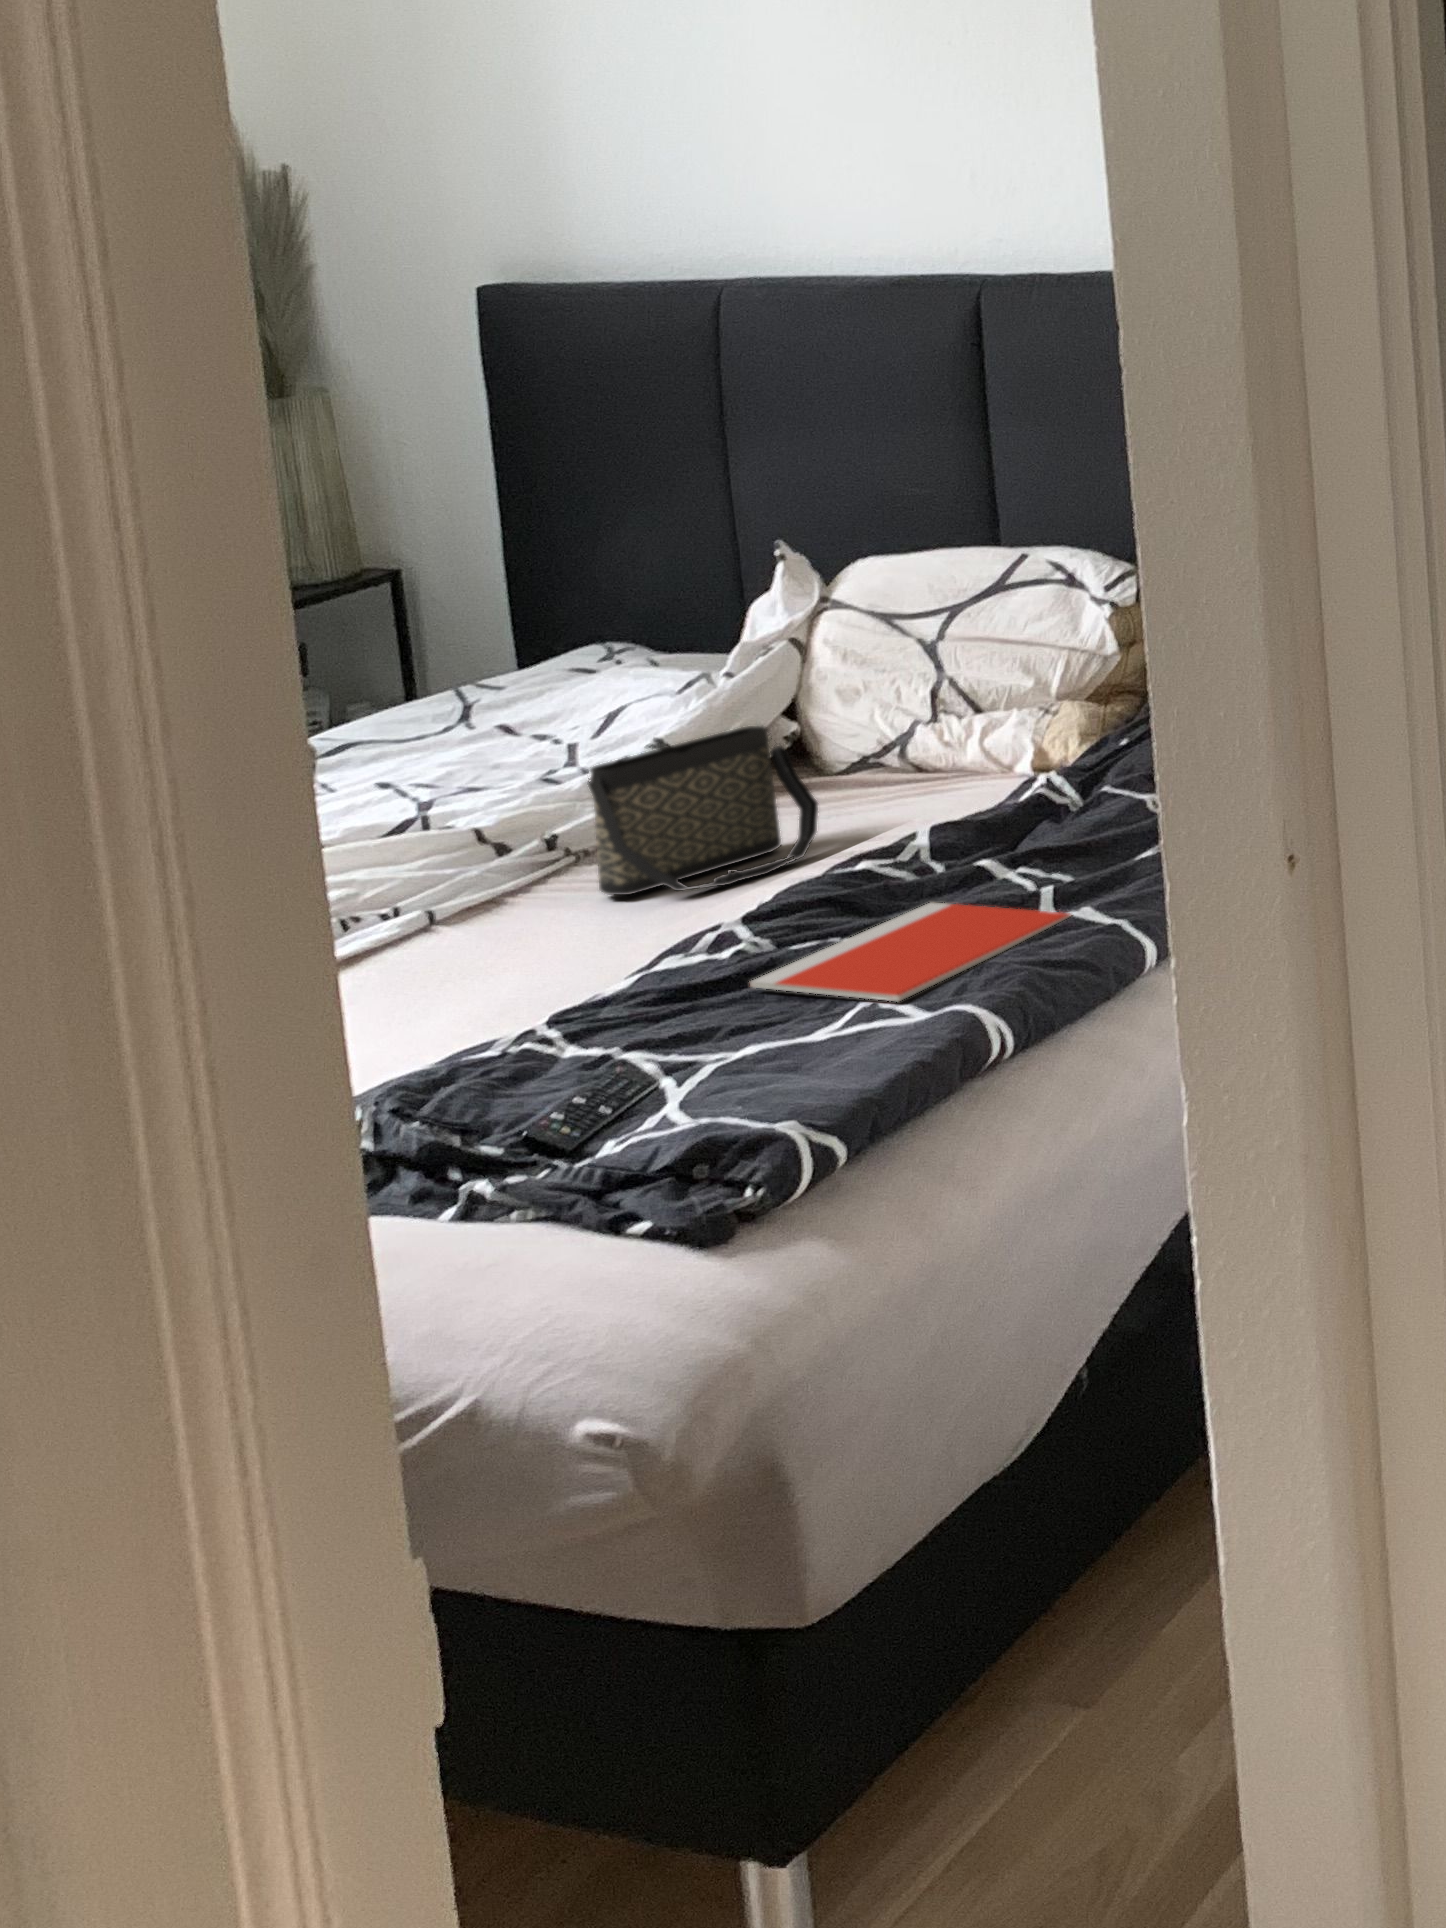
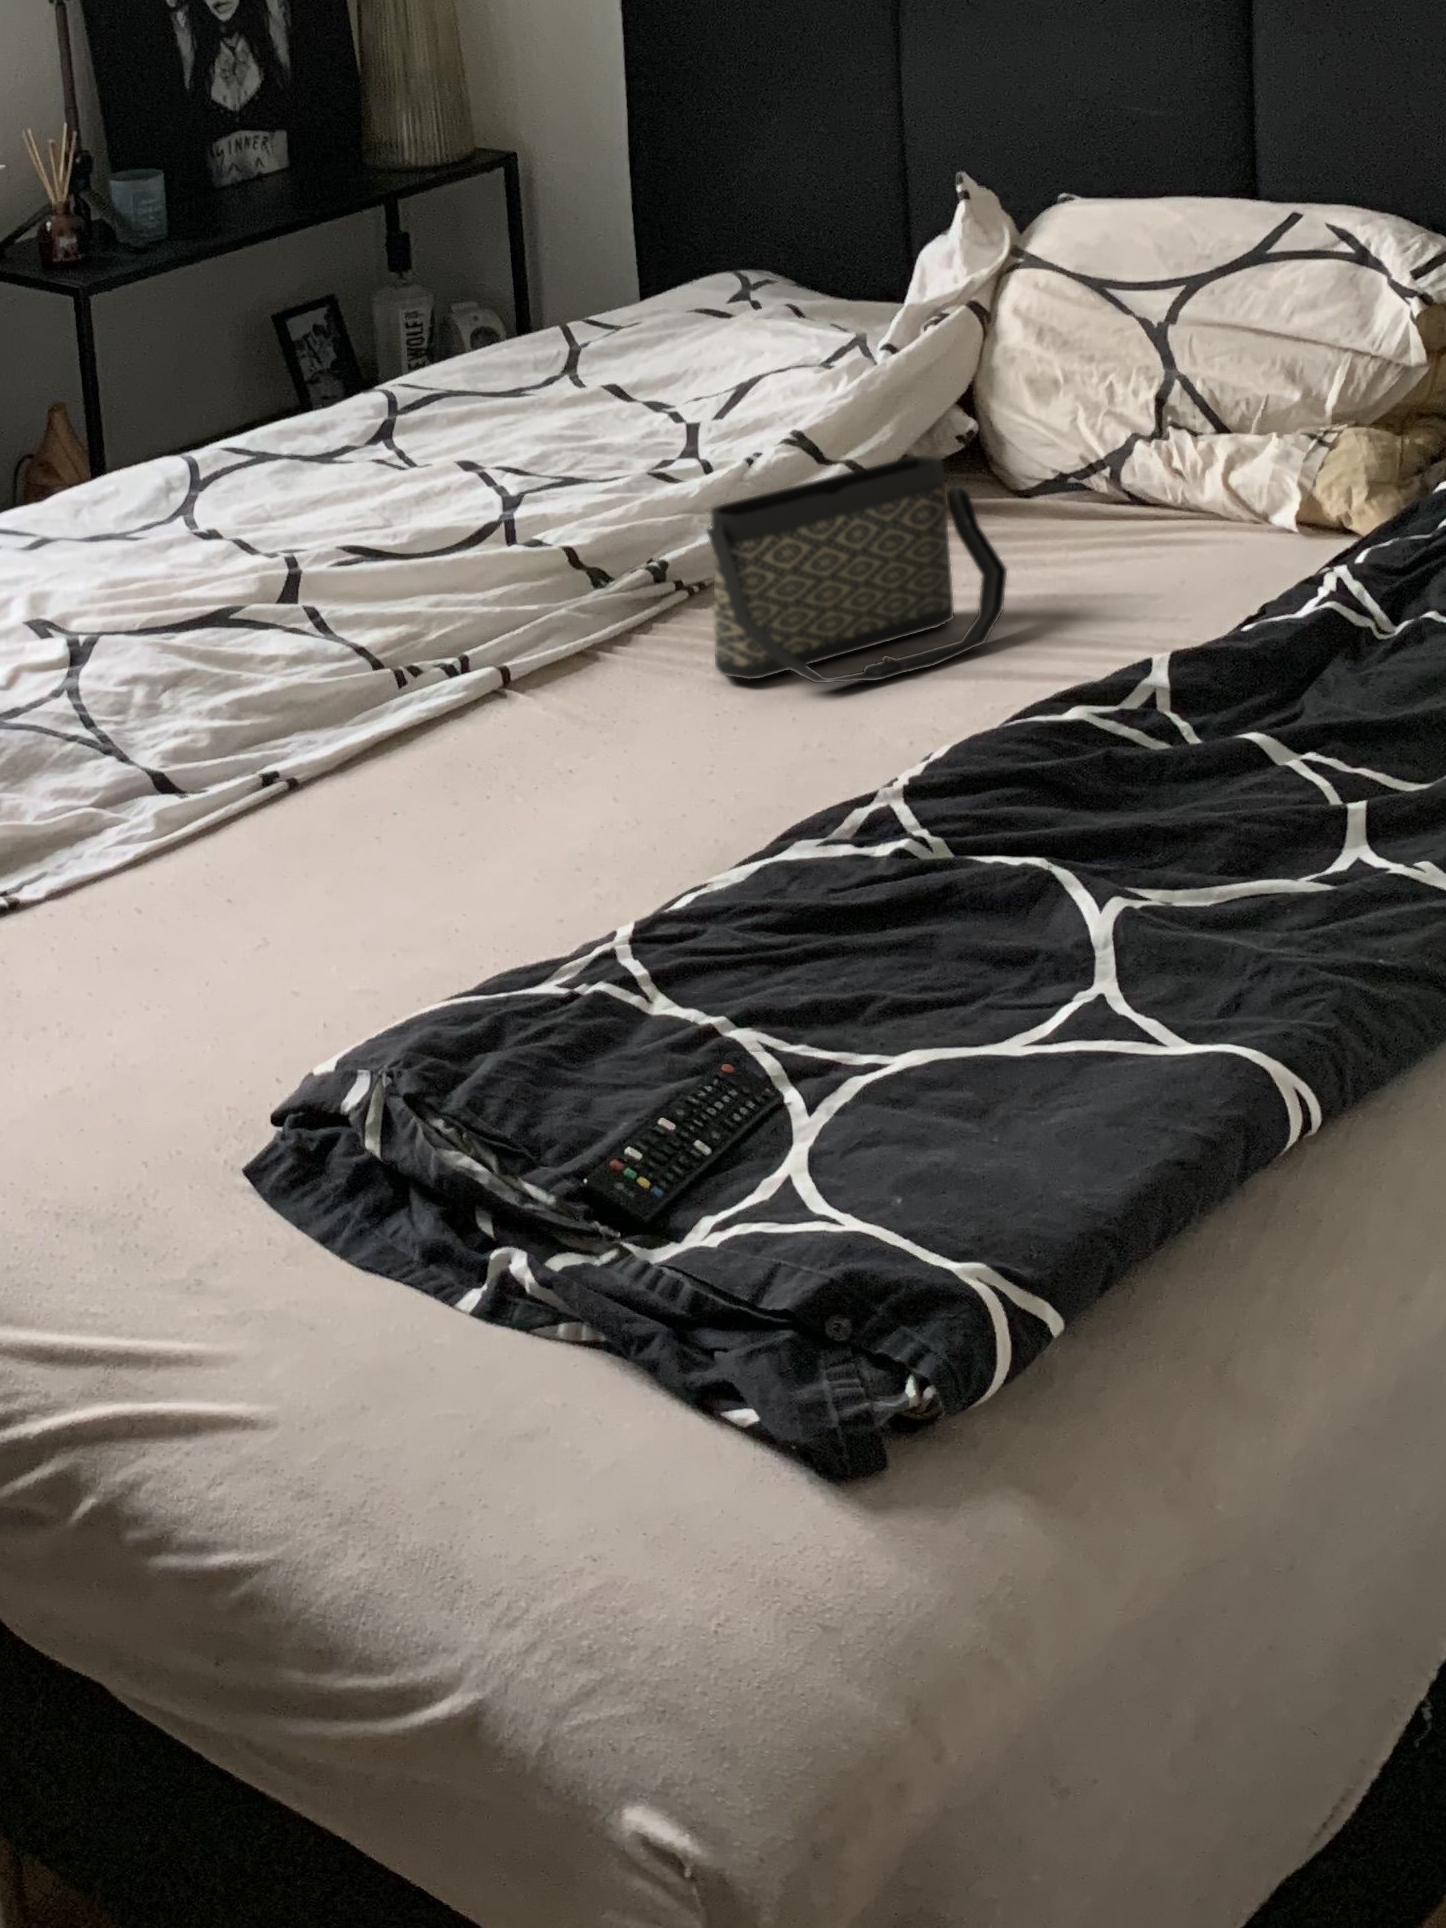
notebook: present [750,903,1072,1001] -> none [913,791,1394,1005]

